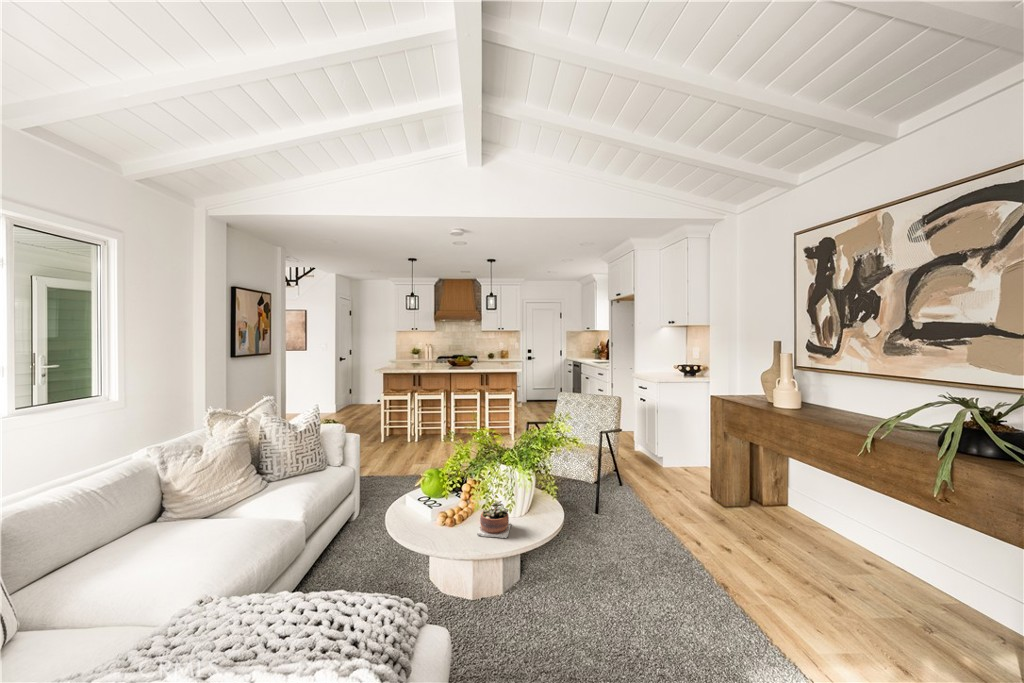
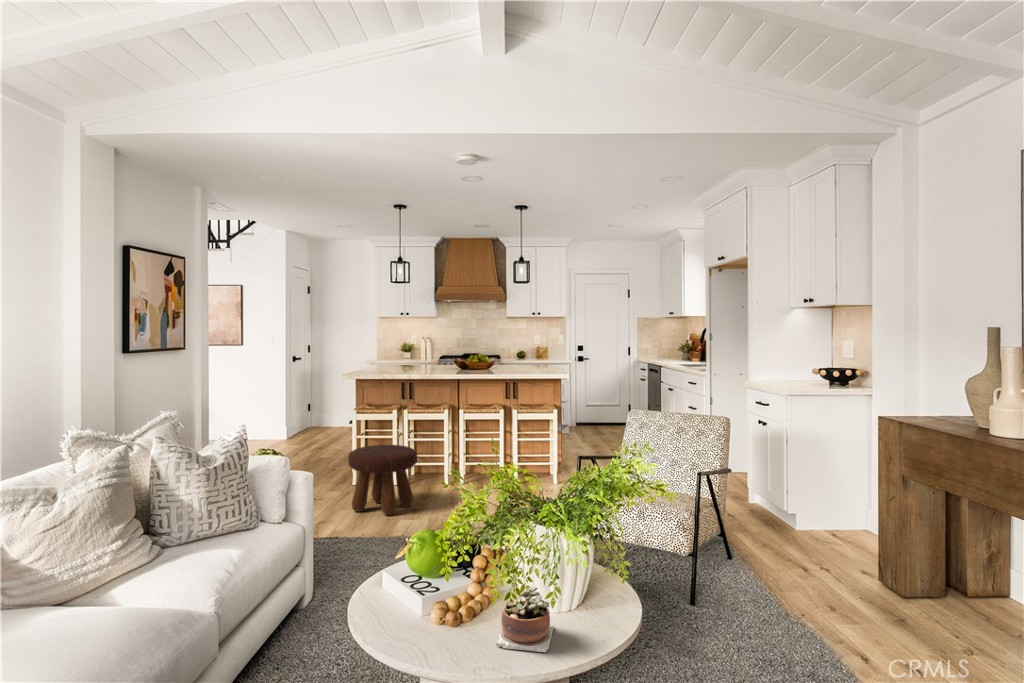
footstool: none [380,416,425,462] -> present [348,445,417,515]

